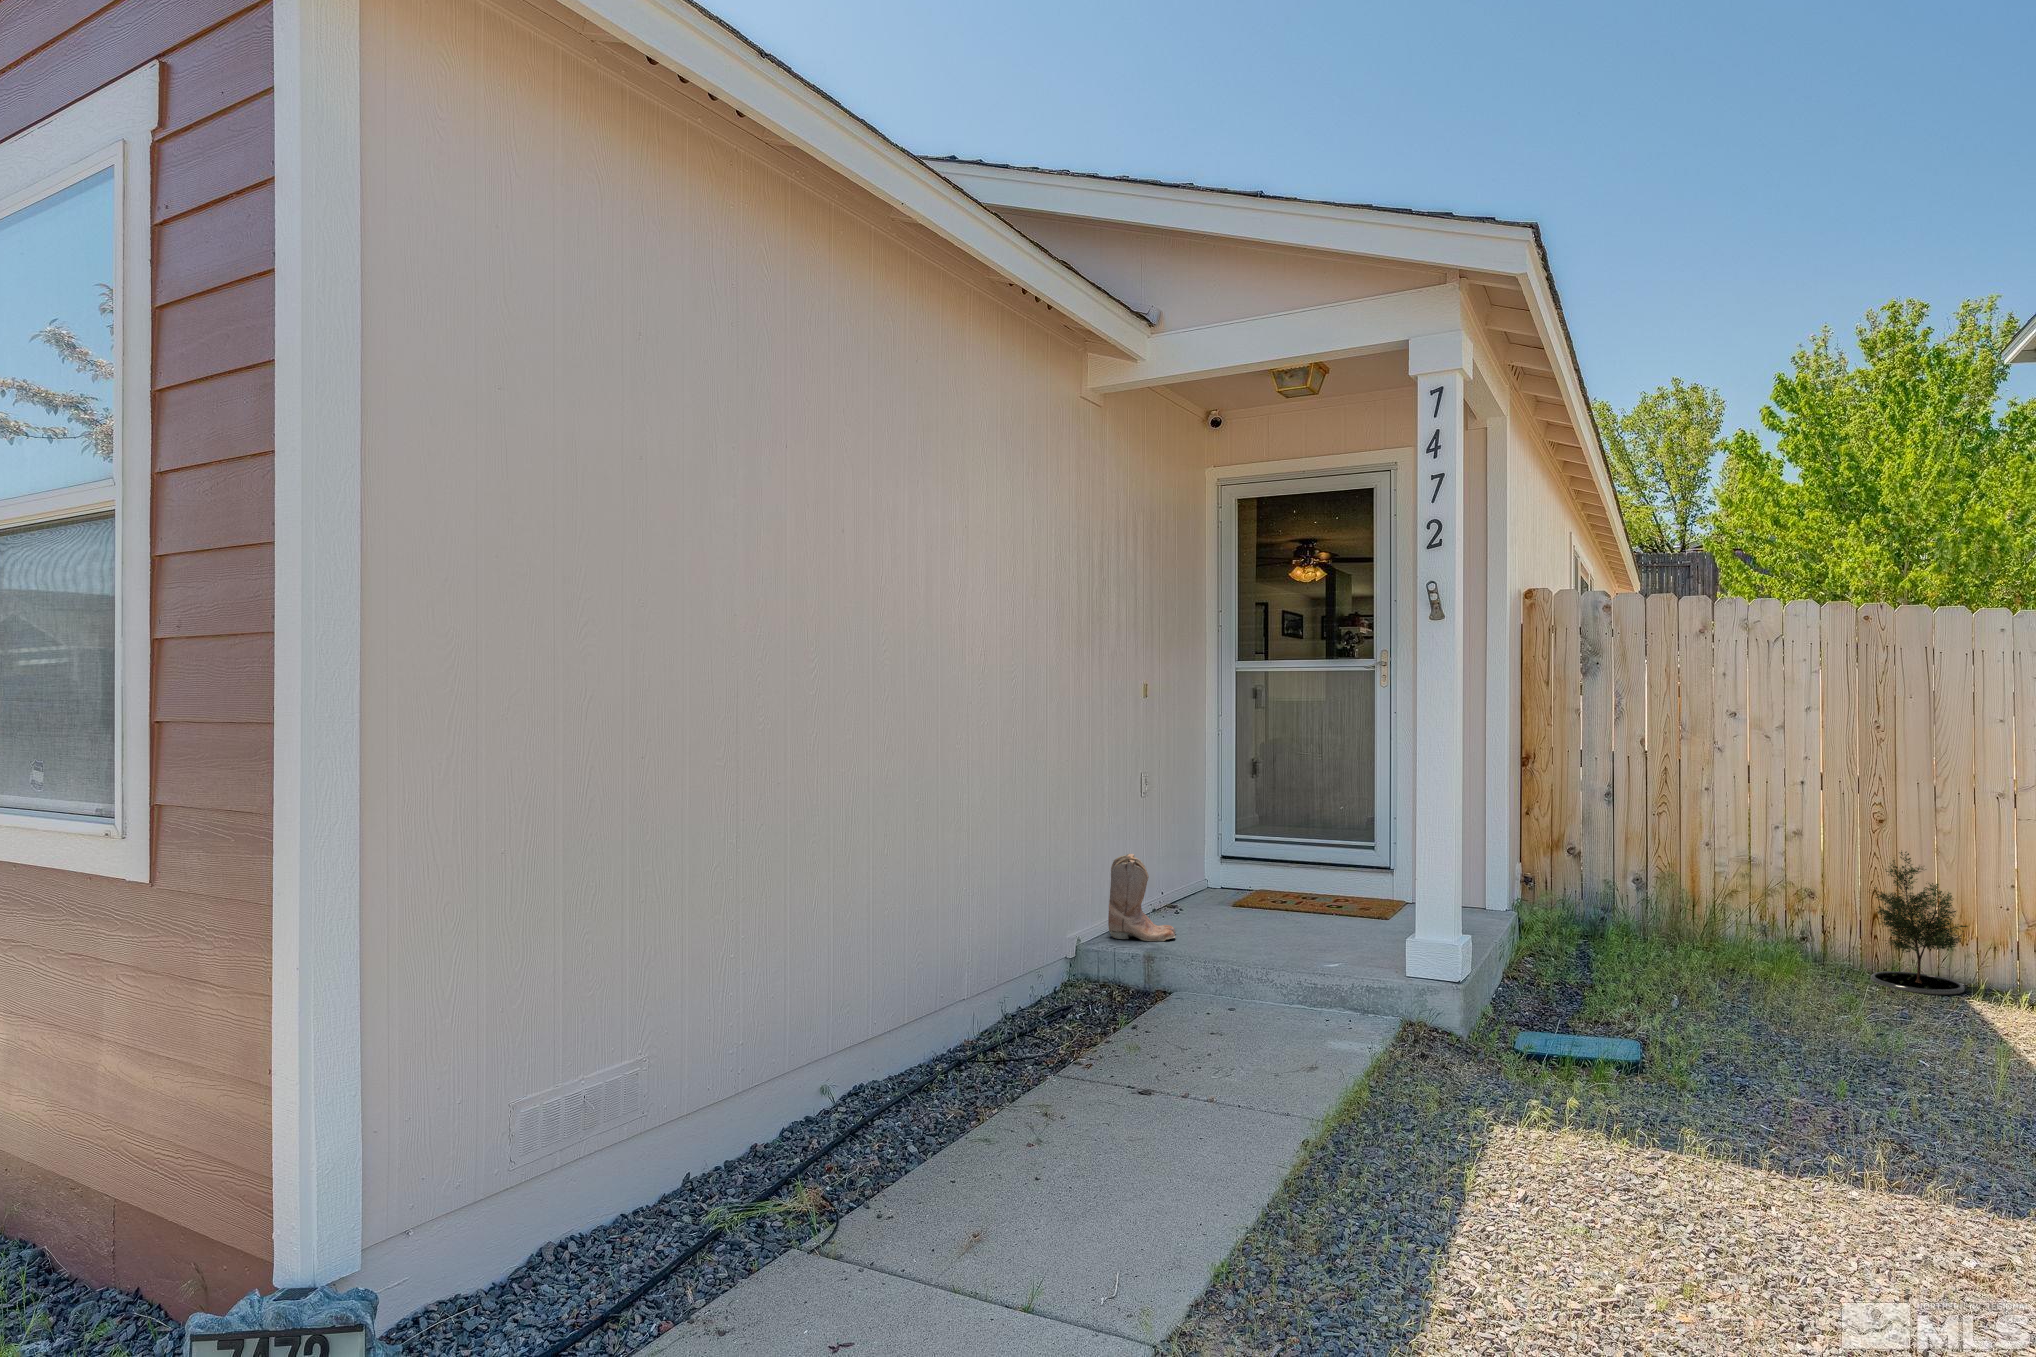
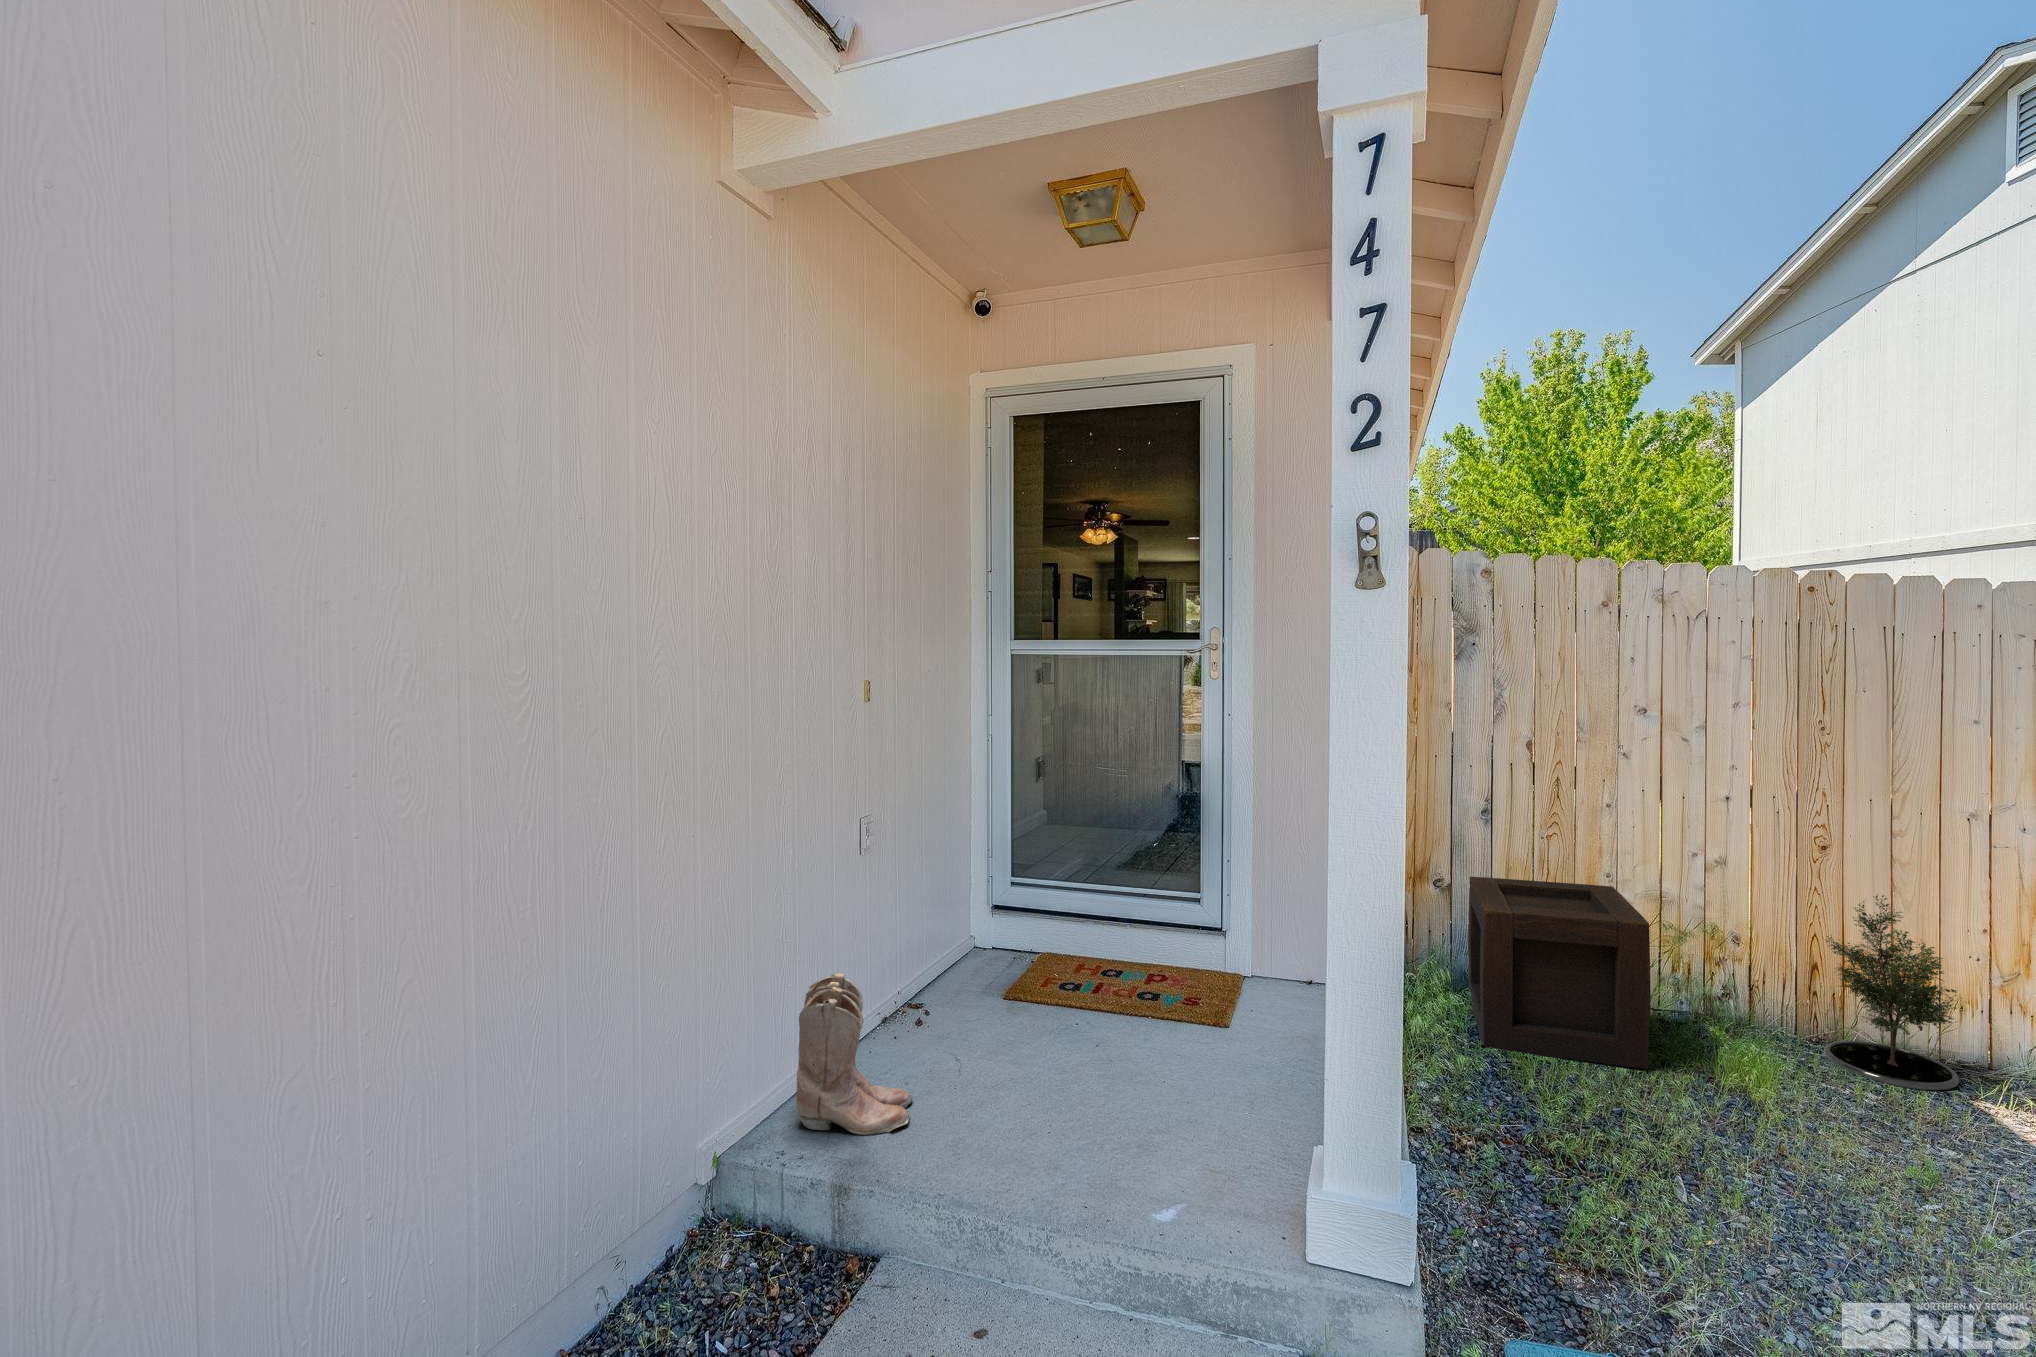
wooden crate: none [1590,844,1713,973] -> present [1468,877,1651,1069]

